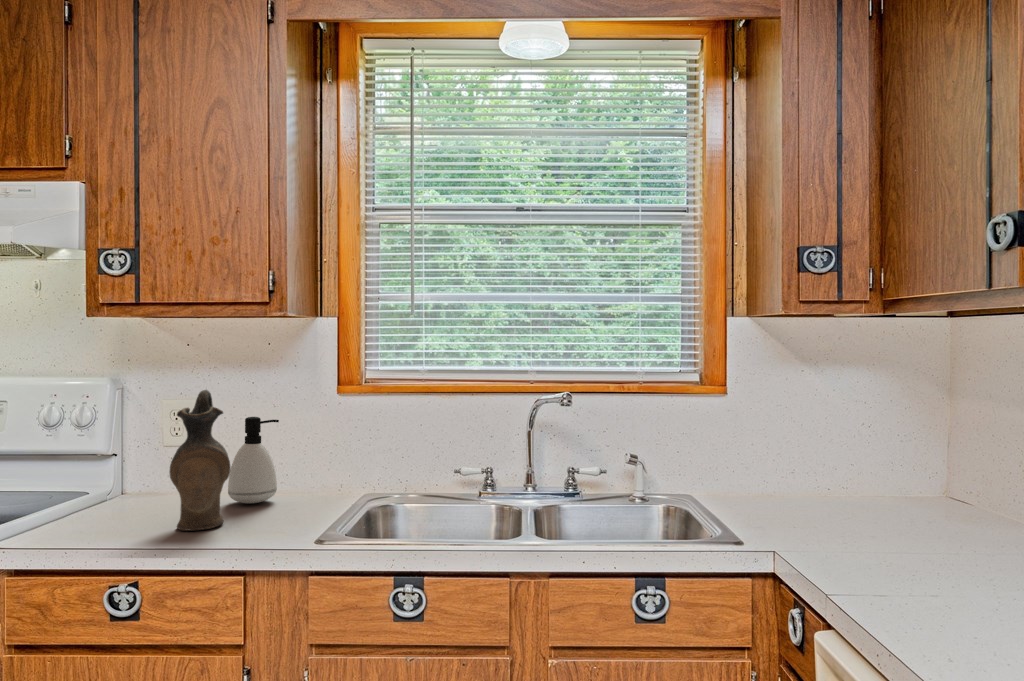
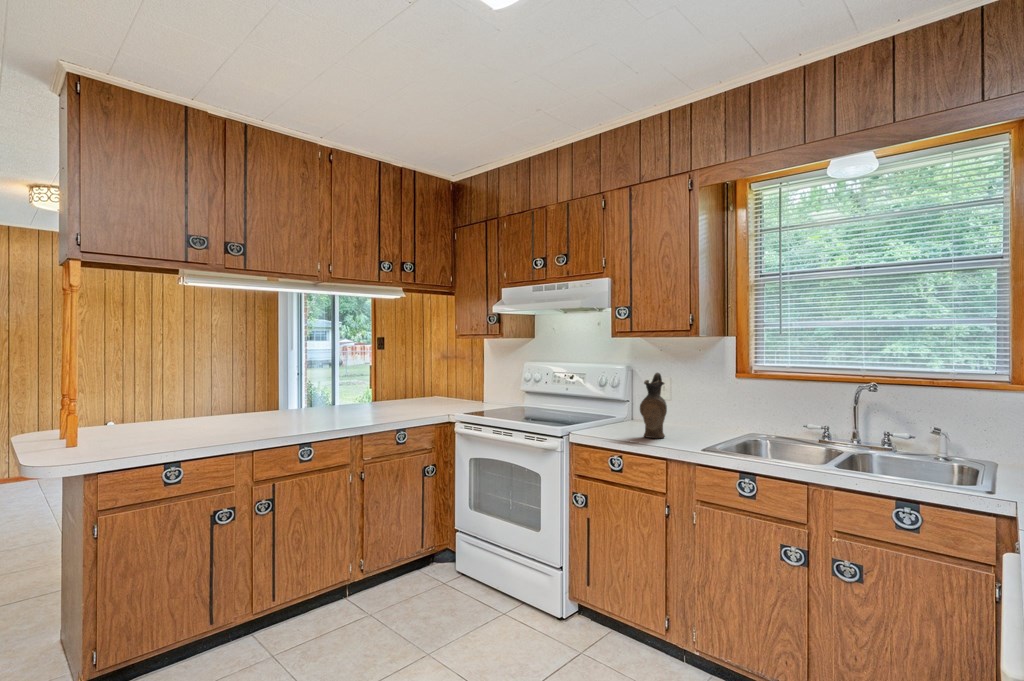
soap dispenser: present [228,417,279,503] -> none [673,389,699,433]

